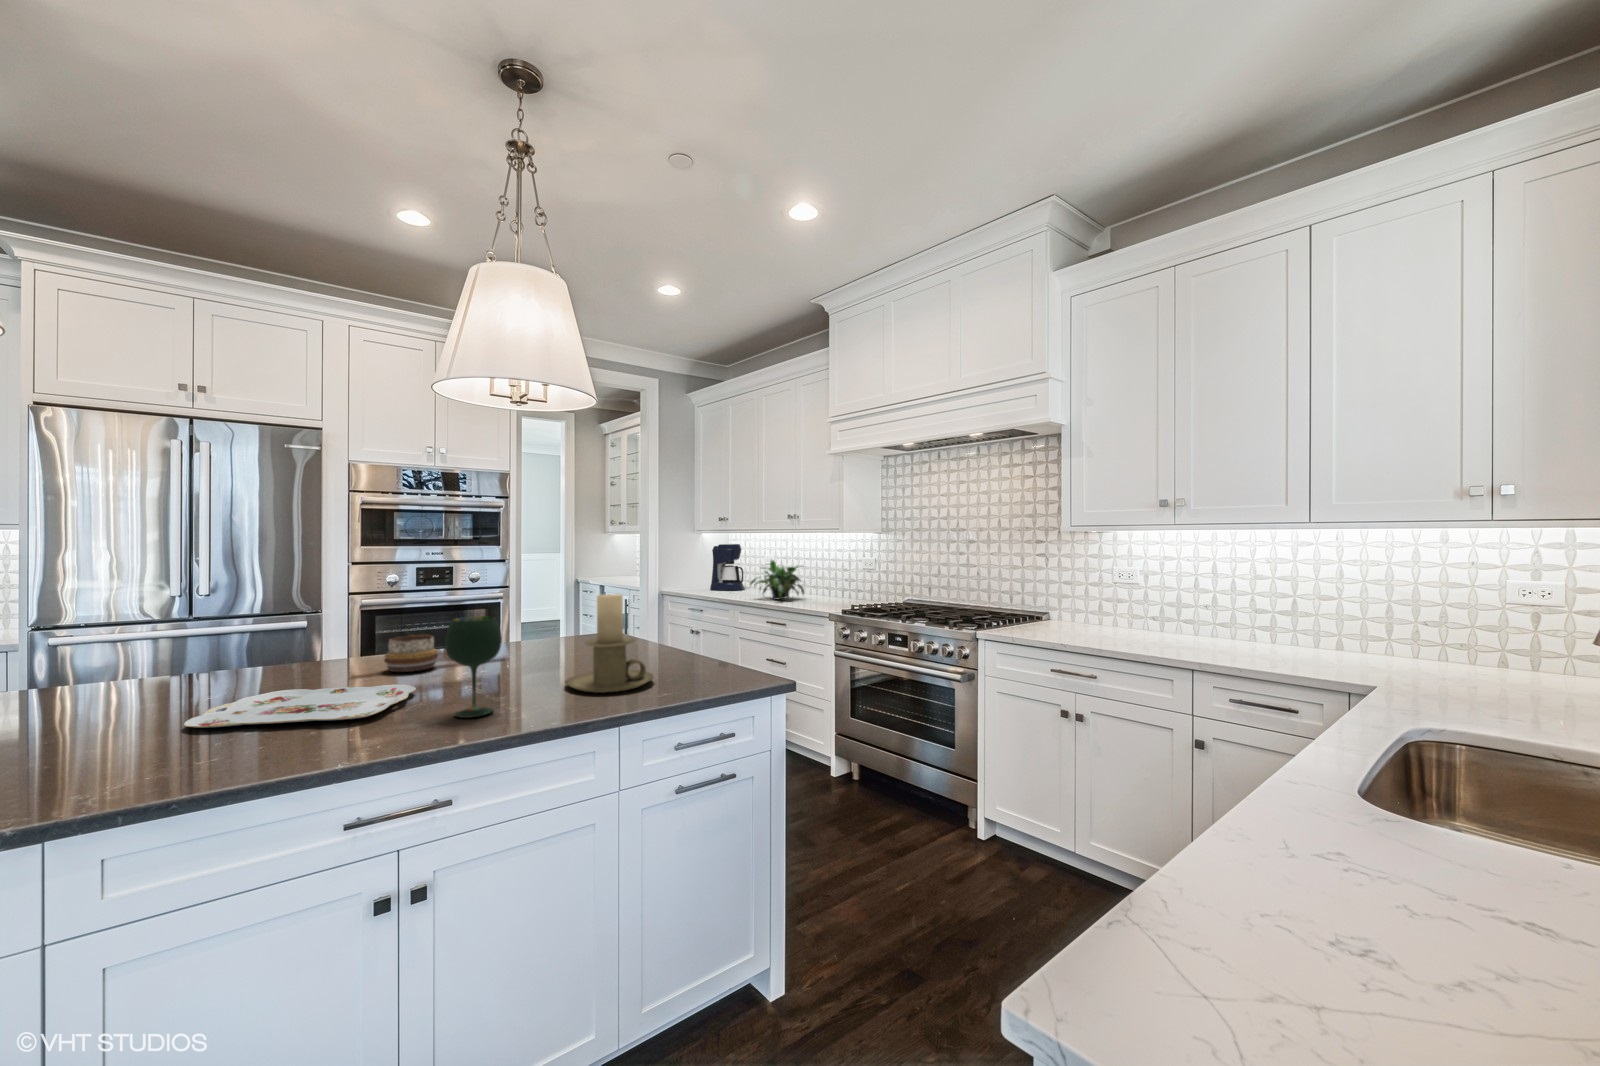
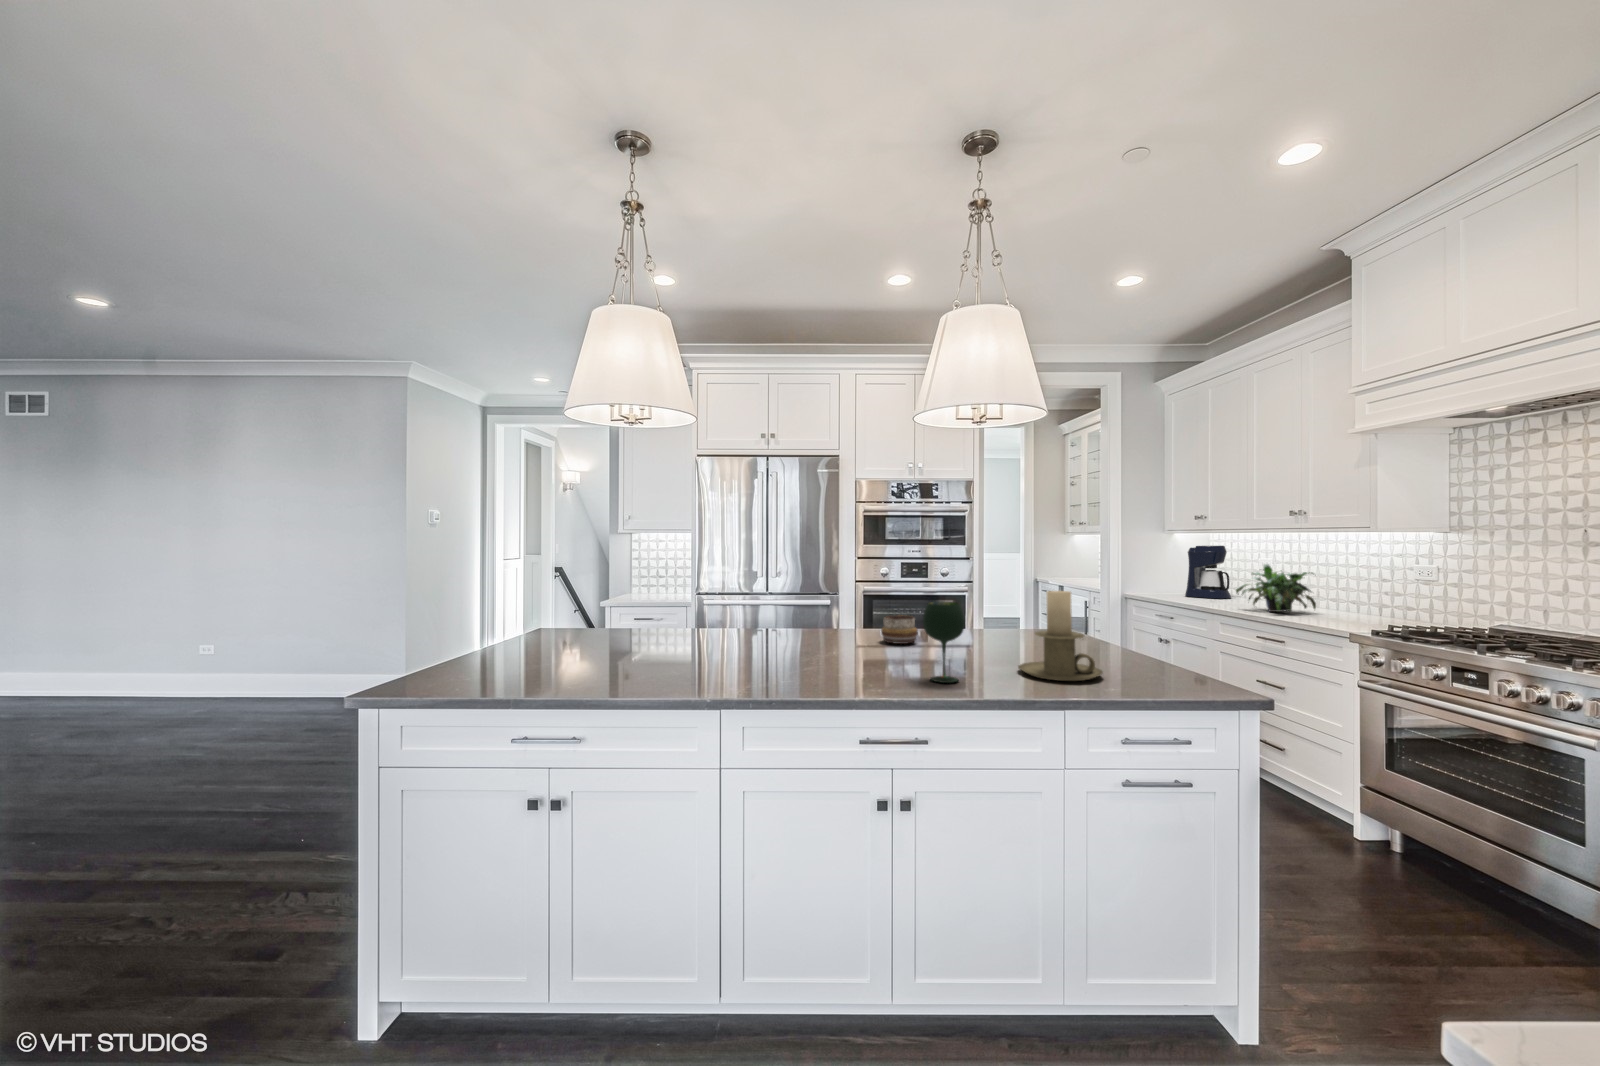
serving tray: present [184,684,416,727] -> none [772,646,903,671]

